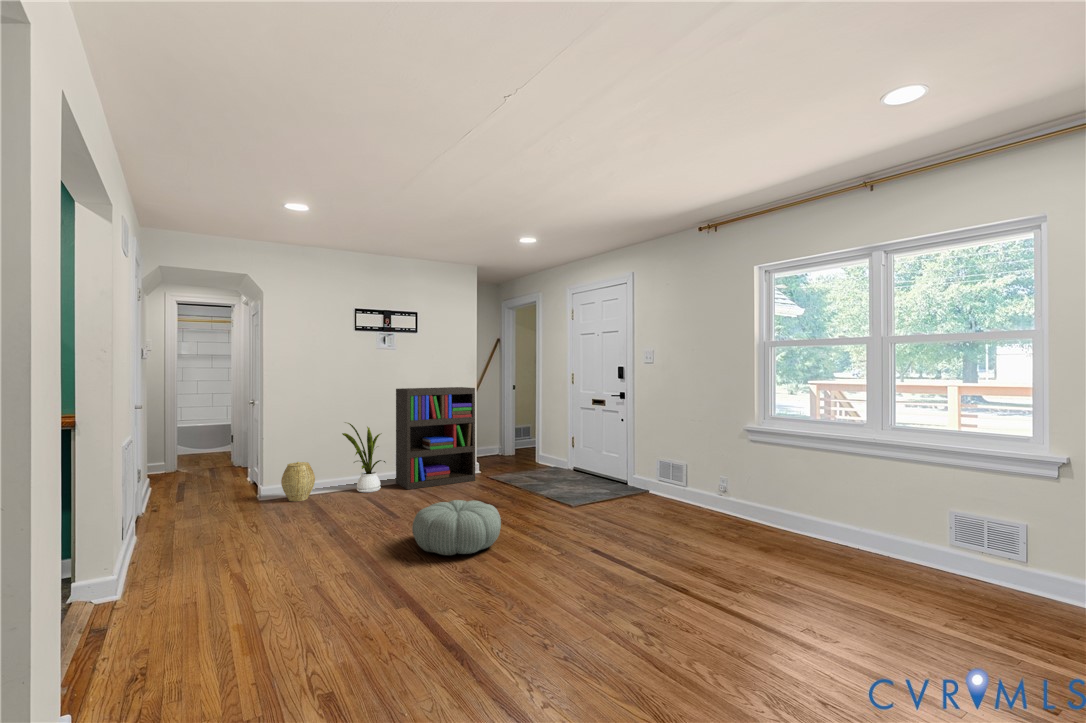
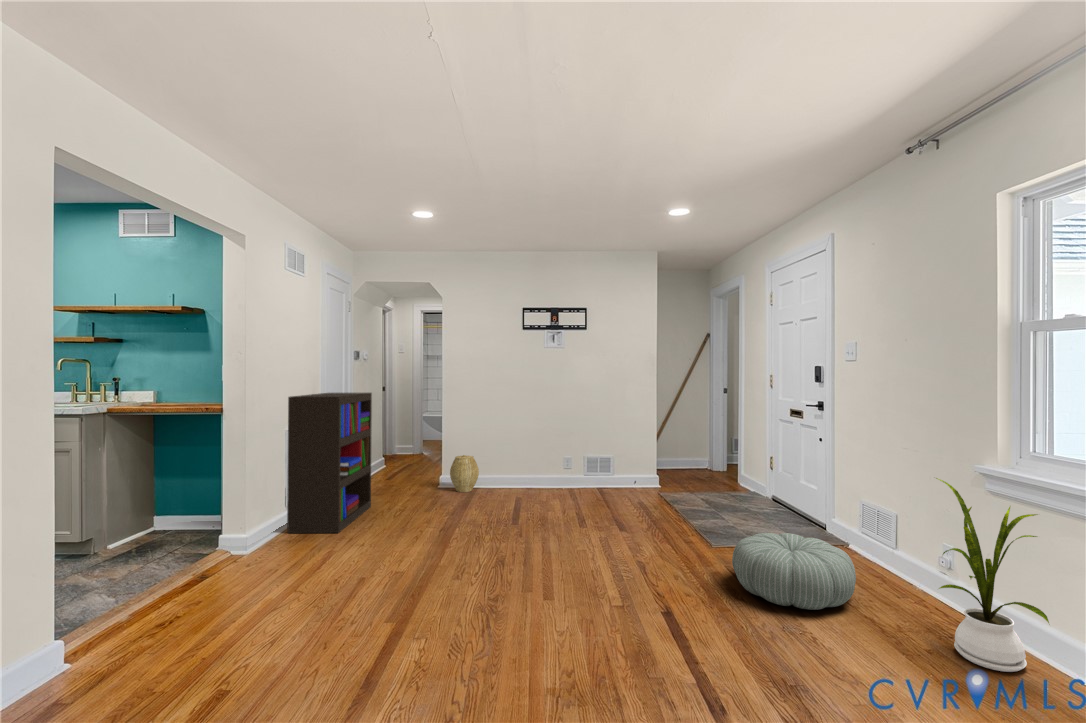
bookshelf: present [396,387,475,490] -> present [287,393,372,533]
house plant: present [342,423,386,492] -> present [936,478,1049,672]
pouf: present [412,500,501,555] -> present [732,533,856,610]

